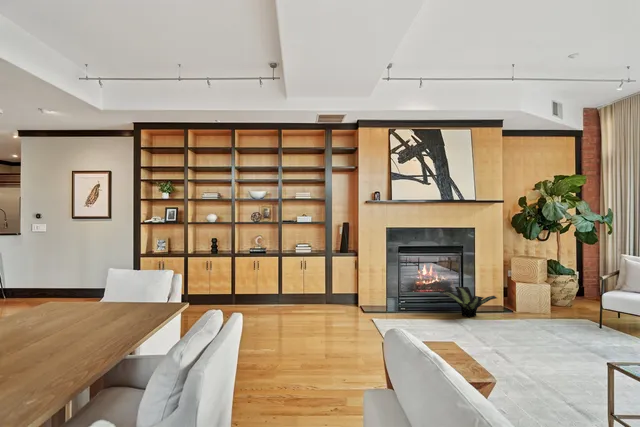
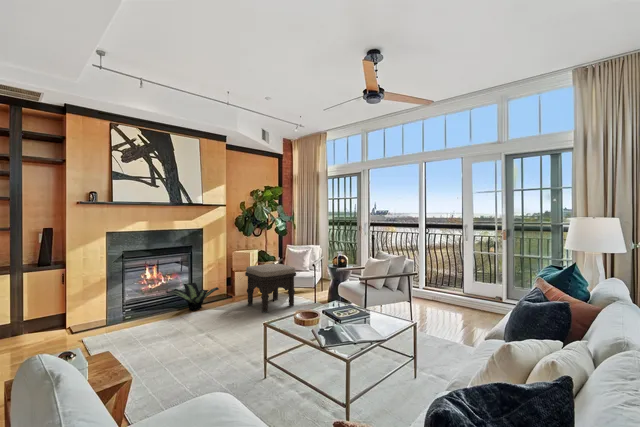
ottoman: none [531,276,615,339] -> present [245,263,296,313]

